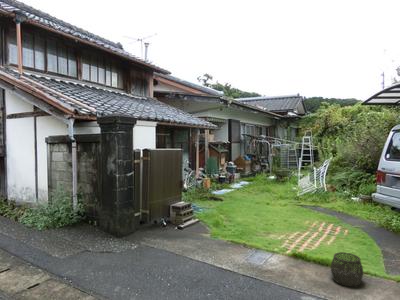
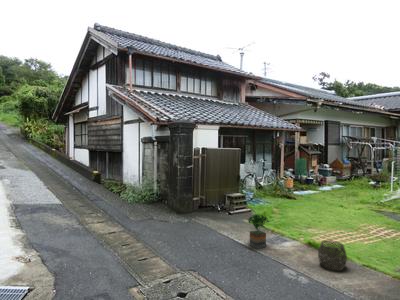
potted tree: none [241,230,266,273] -> present [248,214,270,249]

